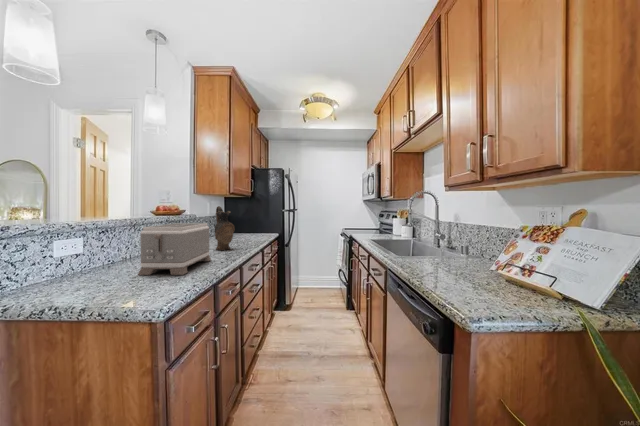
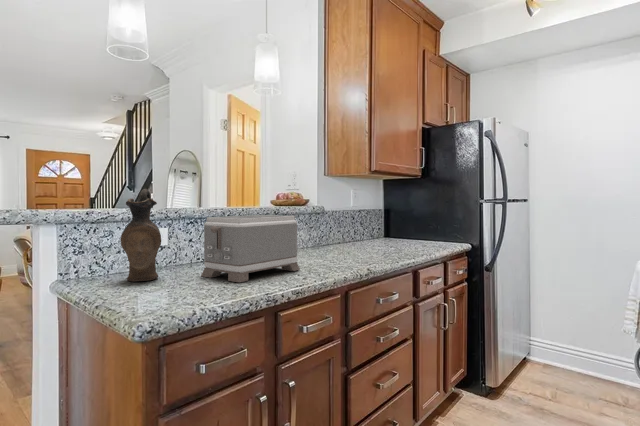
ceramic pitcher: present [215,206,235,250] -> present [121,189,161,281]

